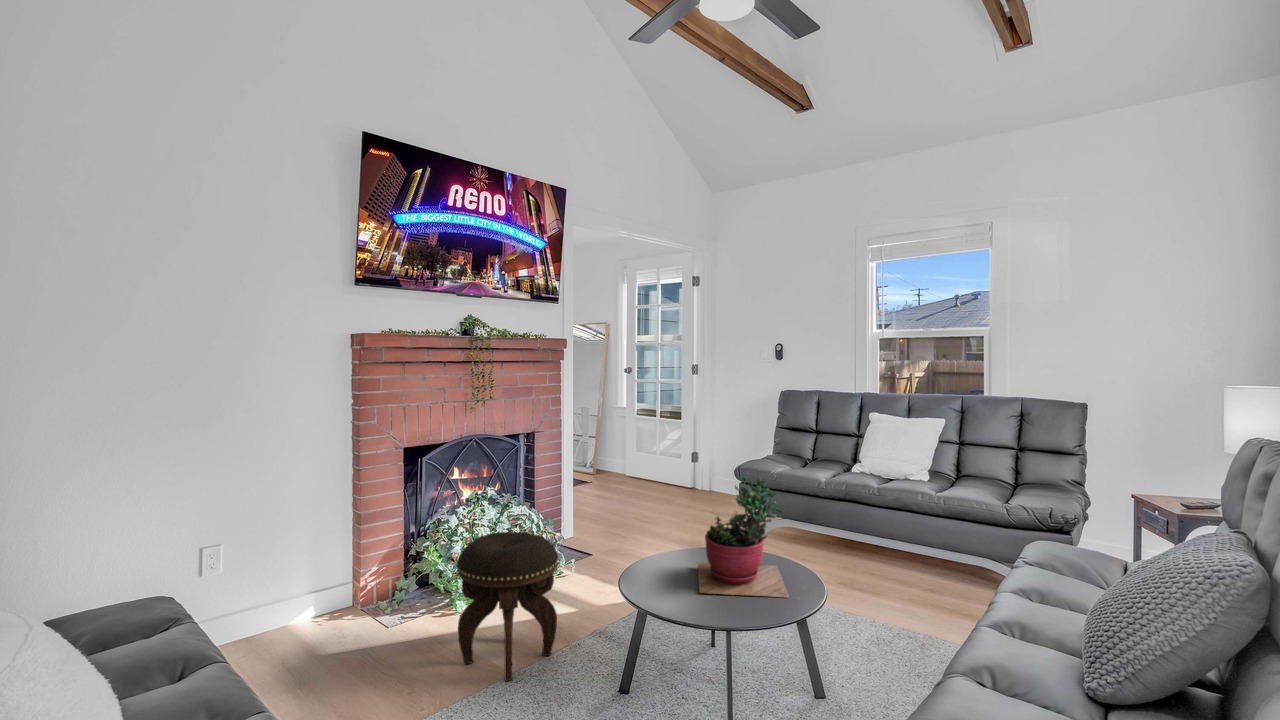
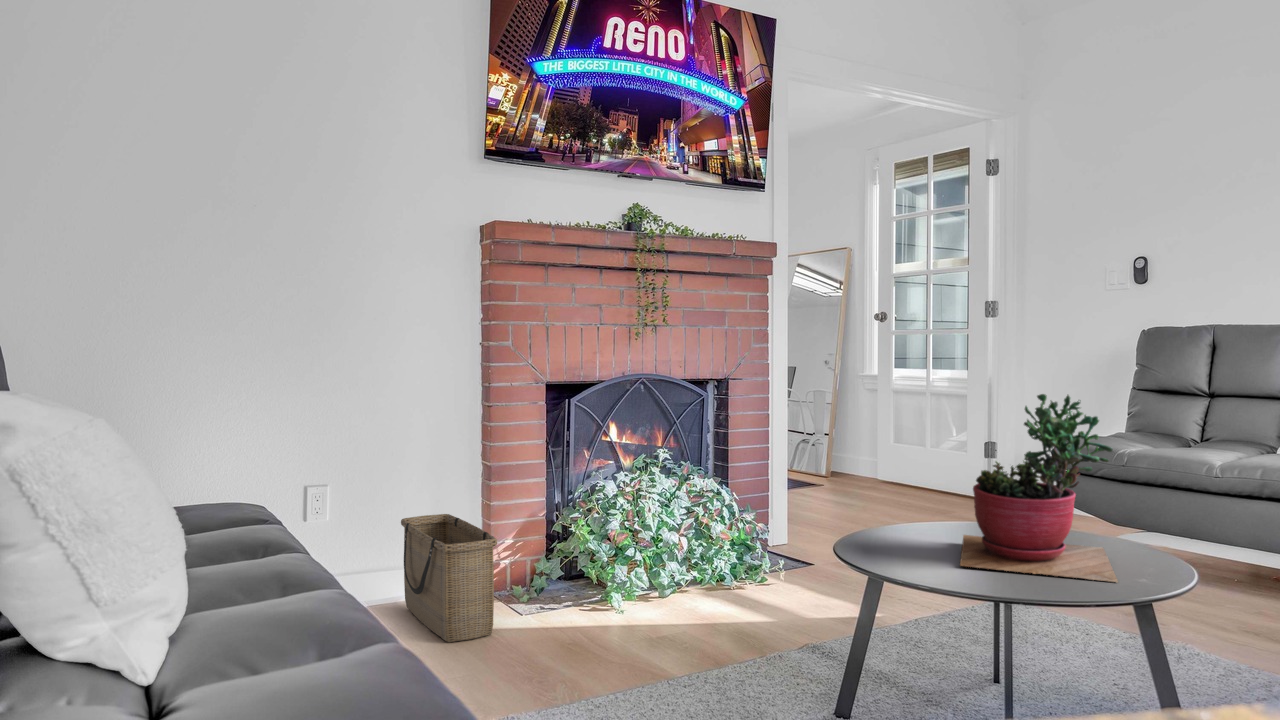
footstool: present [457,532,558,681] -> none [606,486,748,686]
basket: none [286,554,370,663] -> present [401,514,497,642]

